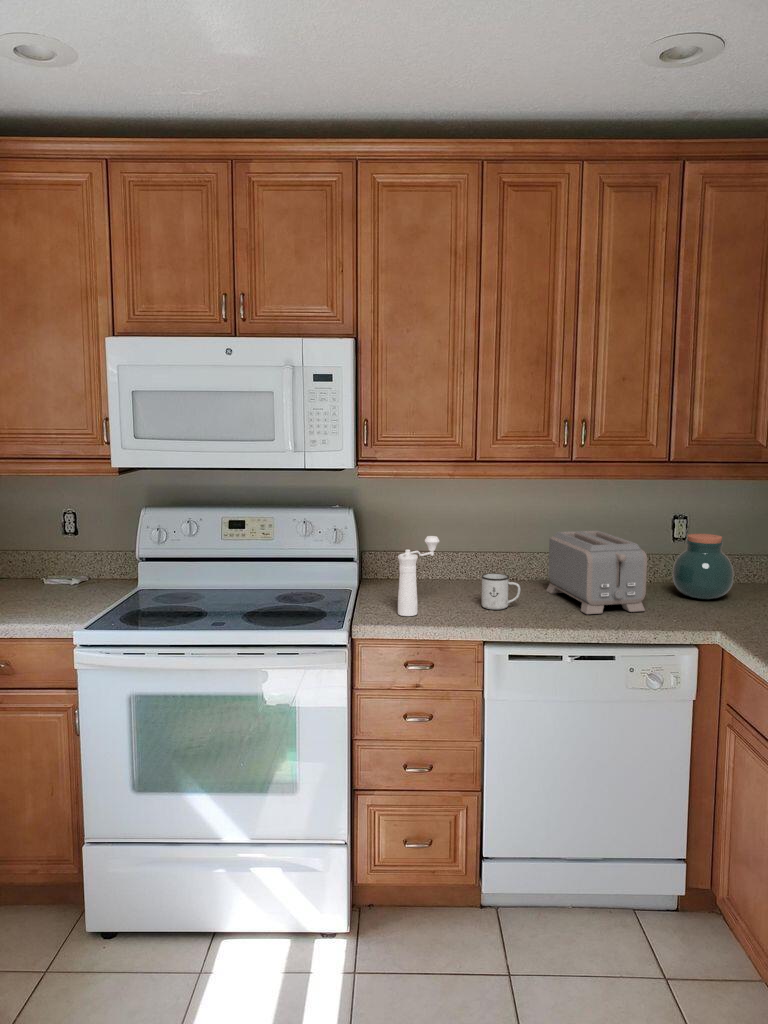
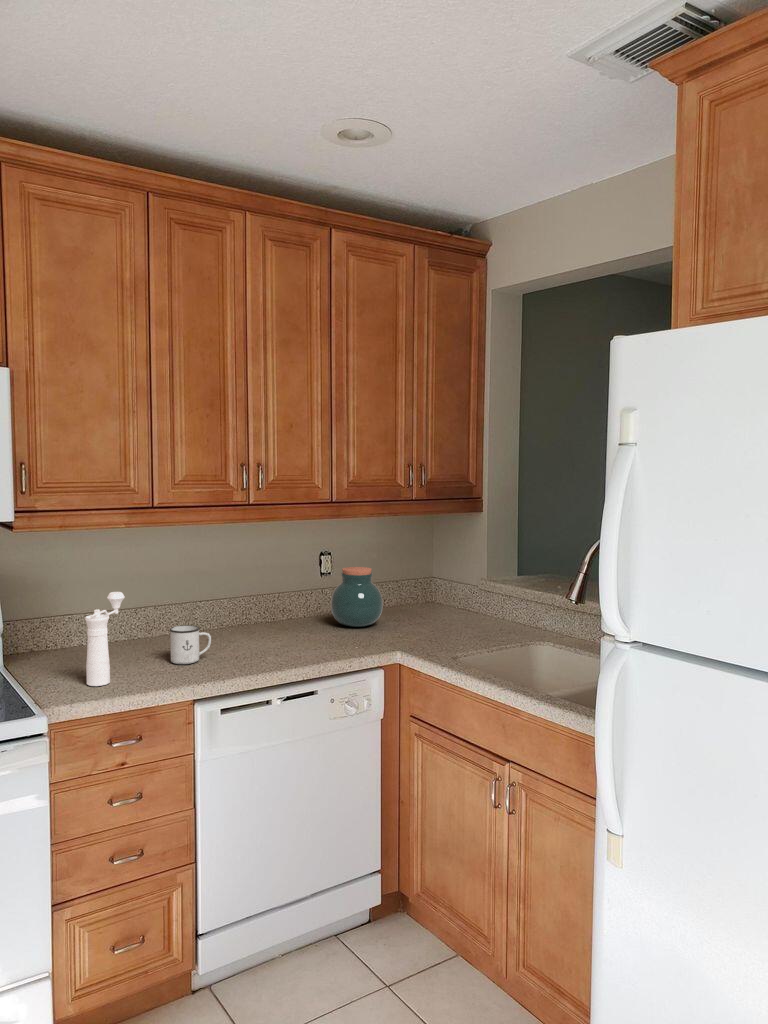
toaster: present [546,530,647,614] -> none [218,572,326,655]

